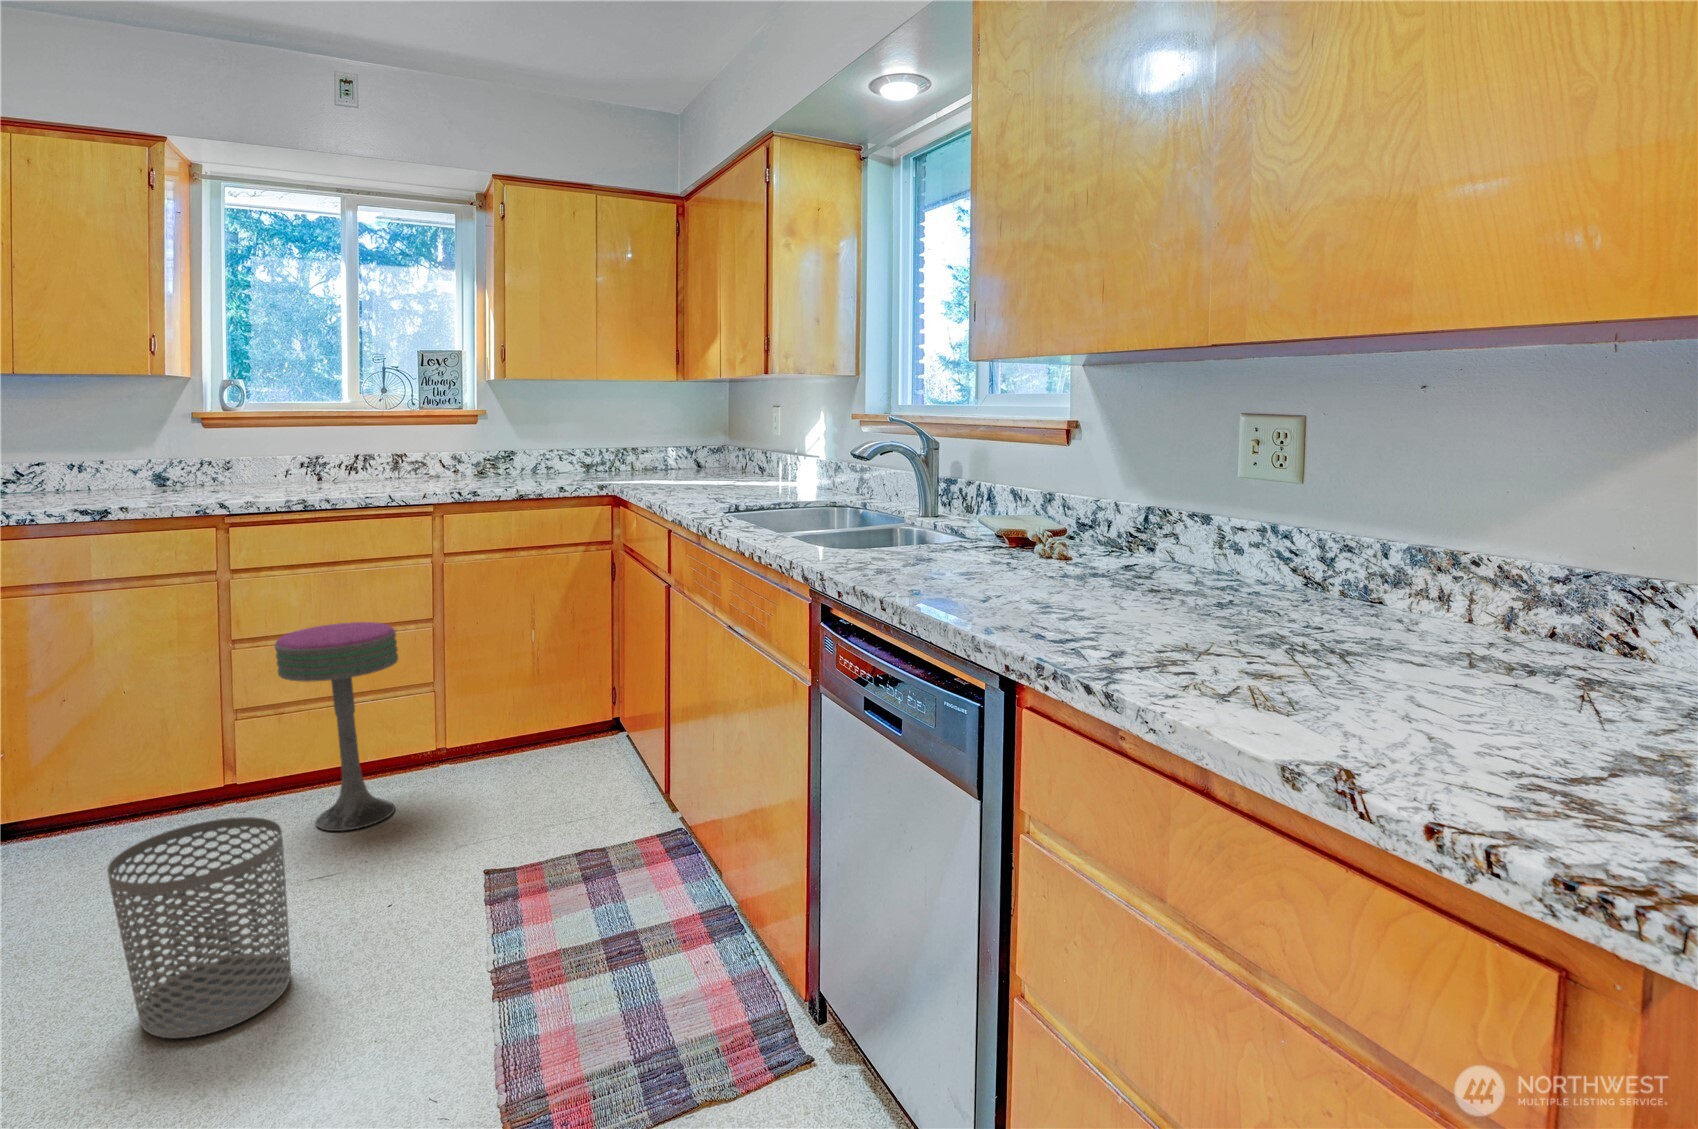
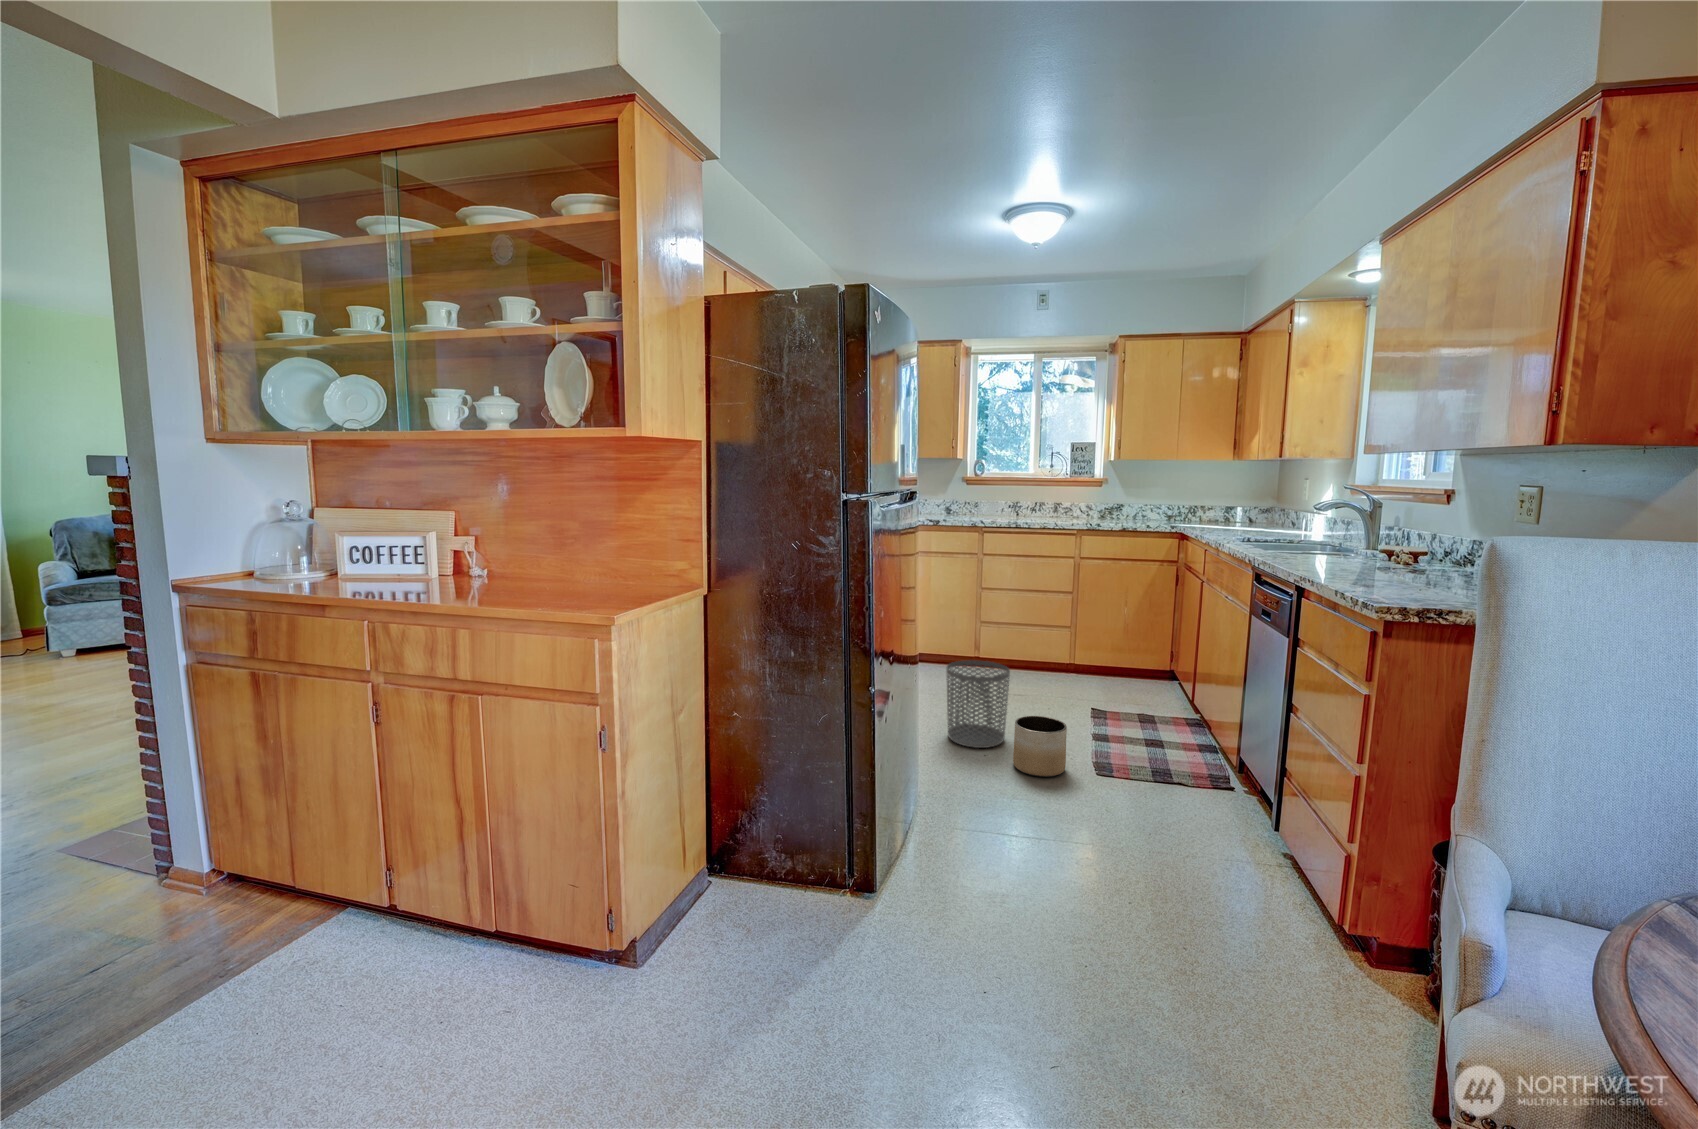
bar stool: present [275,622,398,831] -> none [998,587,1054,692]
planter: none [291,919,424,1072] -> present [1013,716,1067,777]

